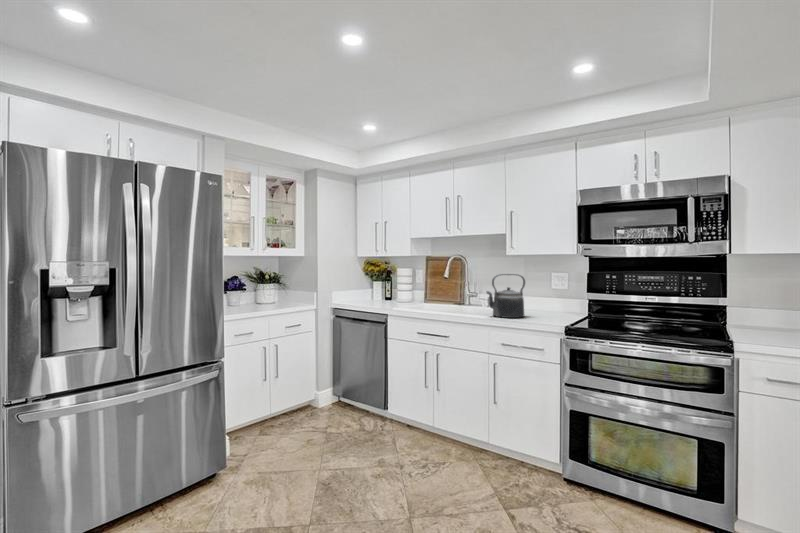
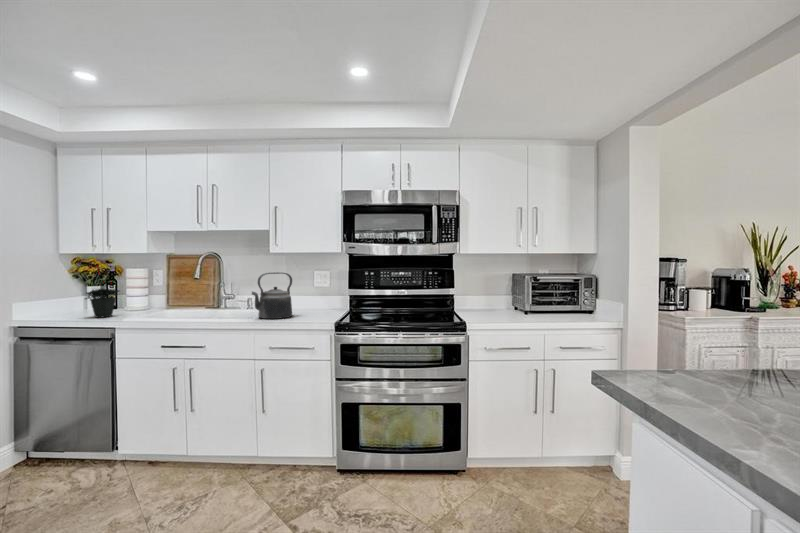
potted plant: none [370,265,392,305] -> present [85,270,119,317]

